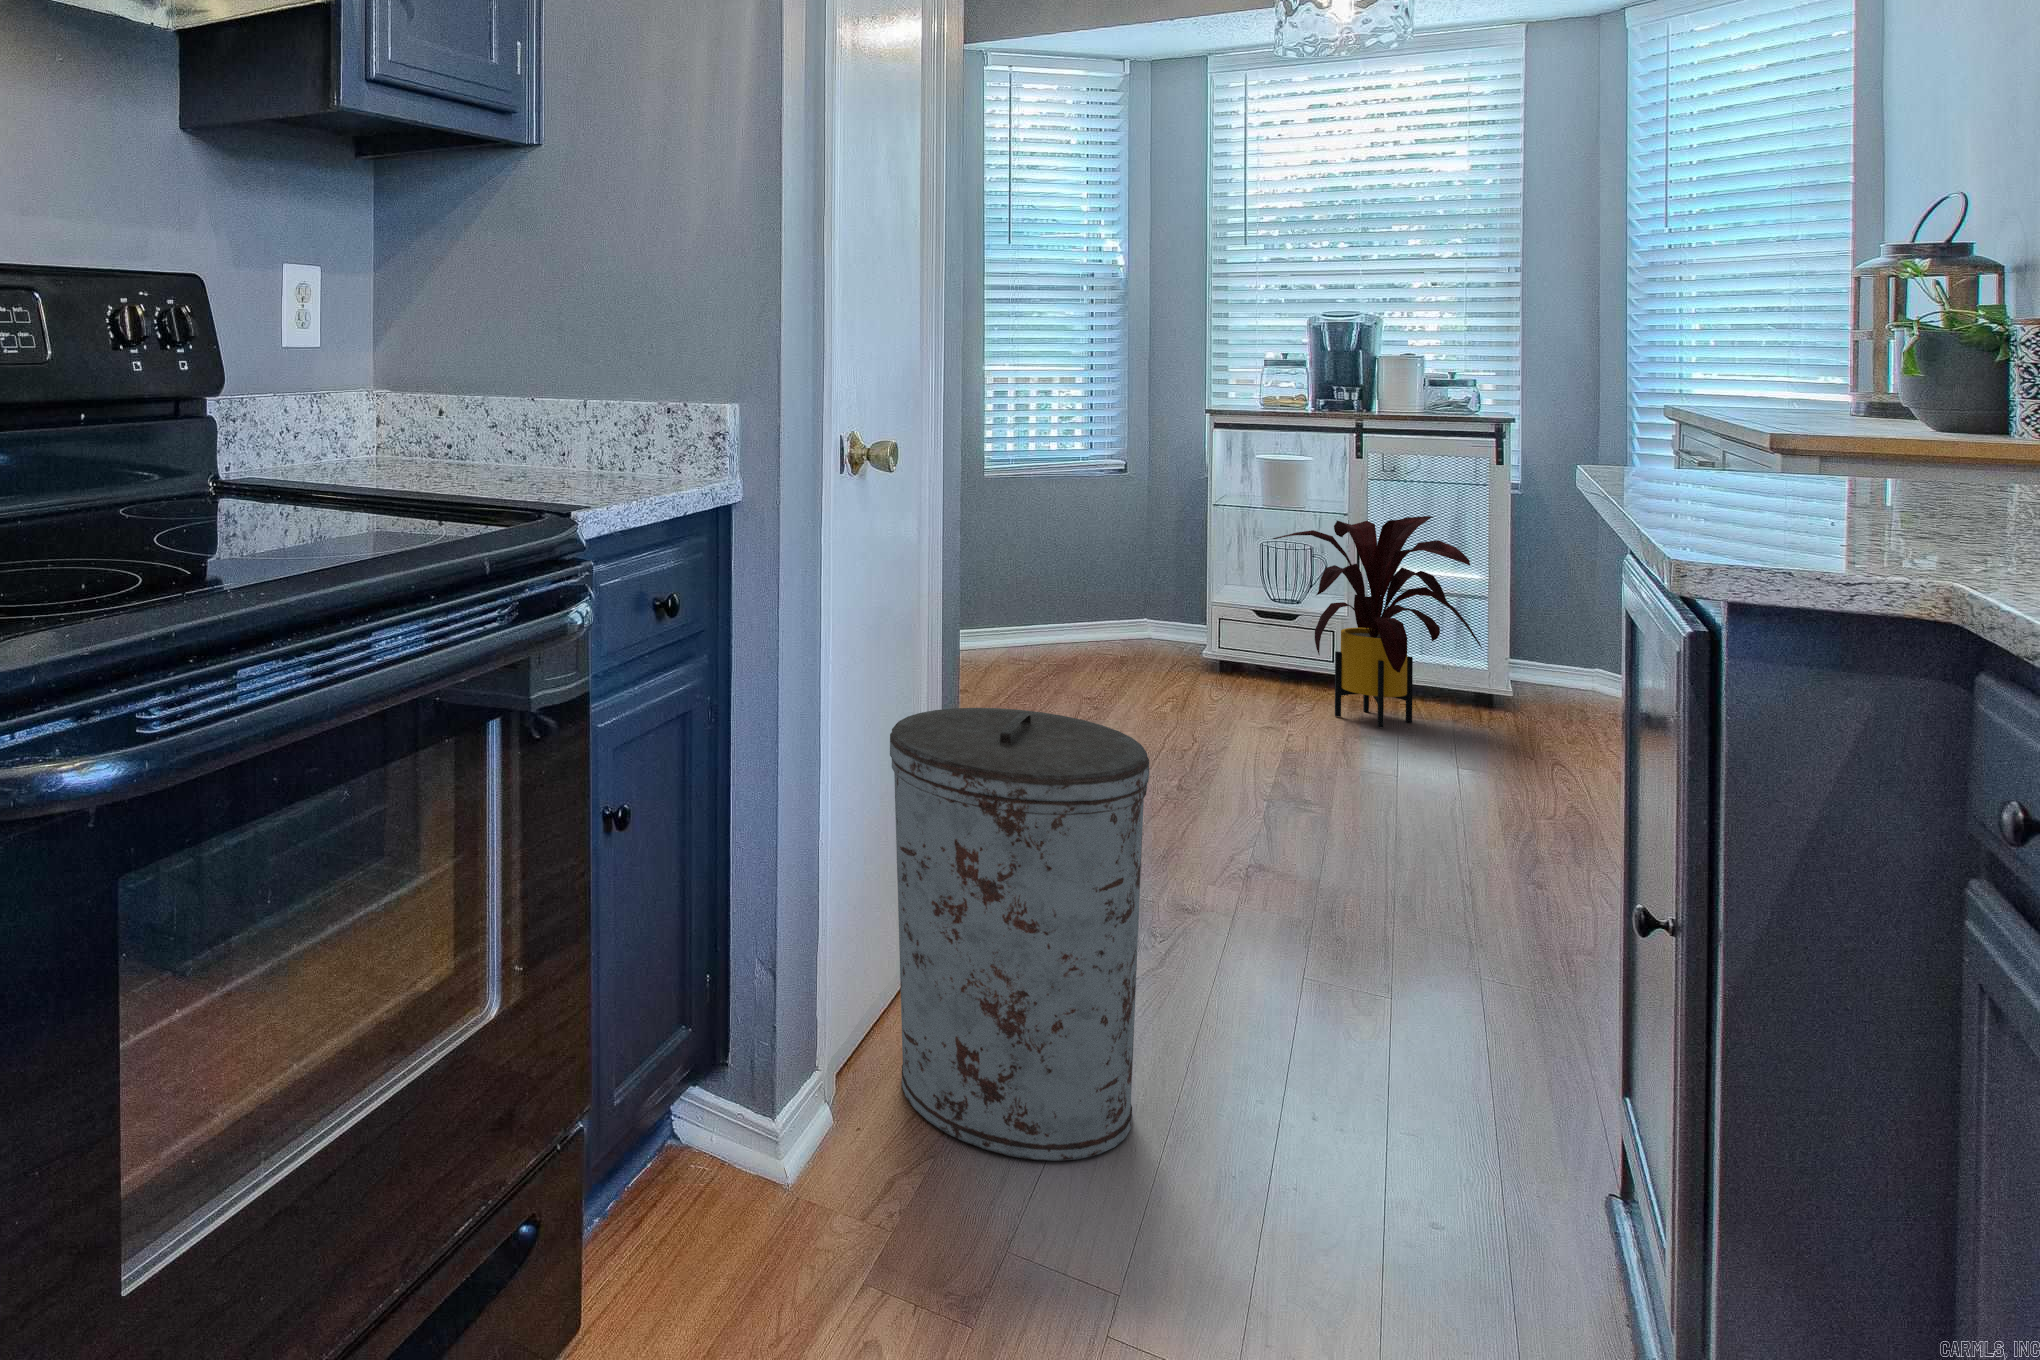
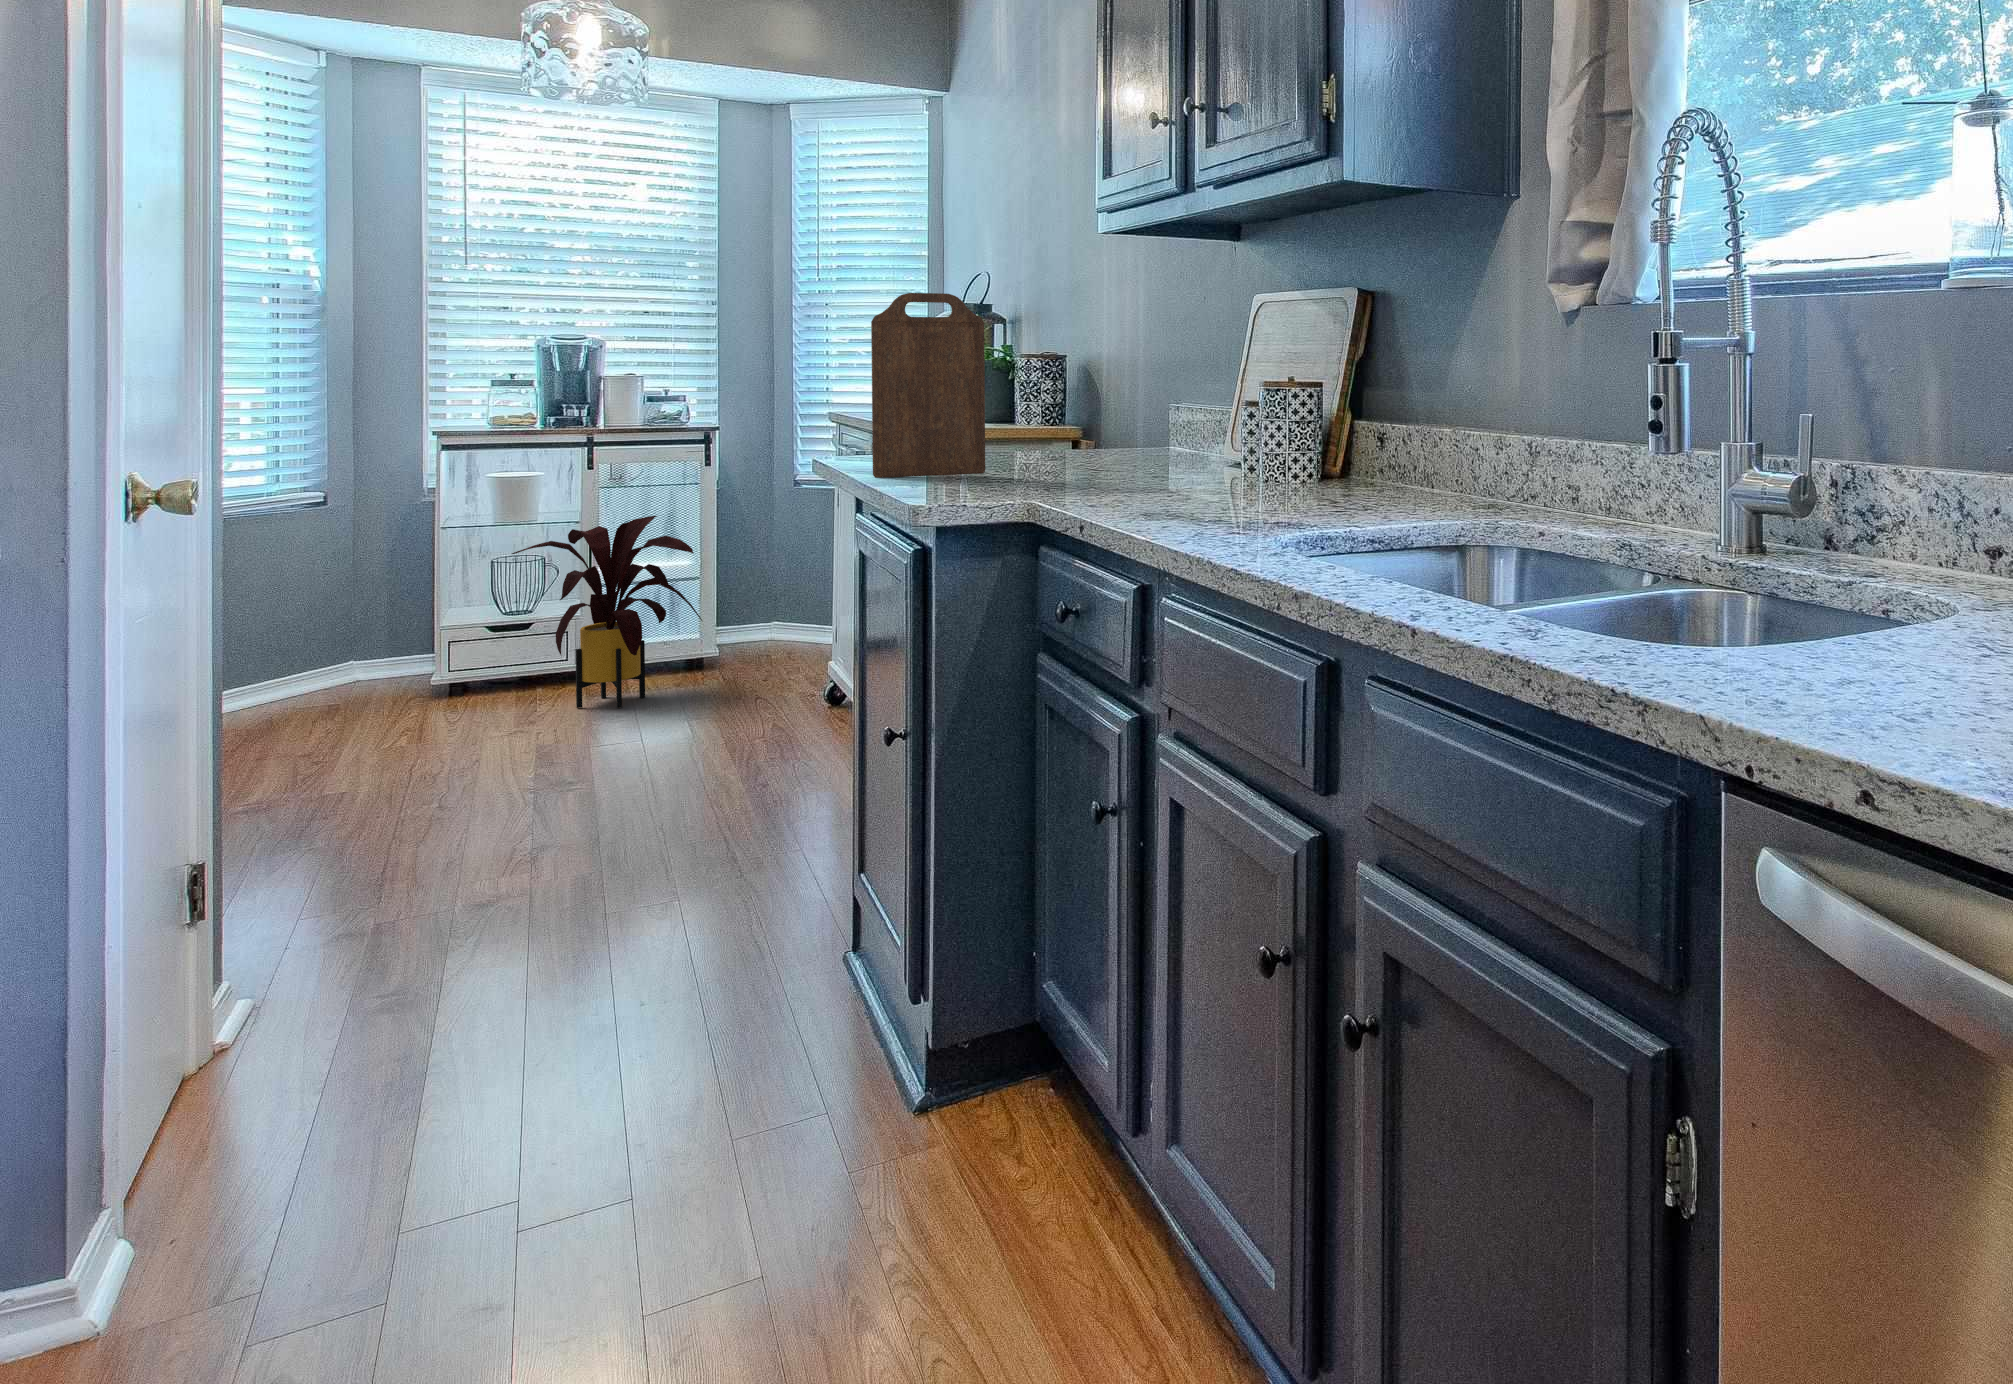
cutting board: none [1685,199,1917,497] -> present [871,293,985,478]
trash can: present [890,708,1149,1161] -> none [181,744,489,1187]

